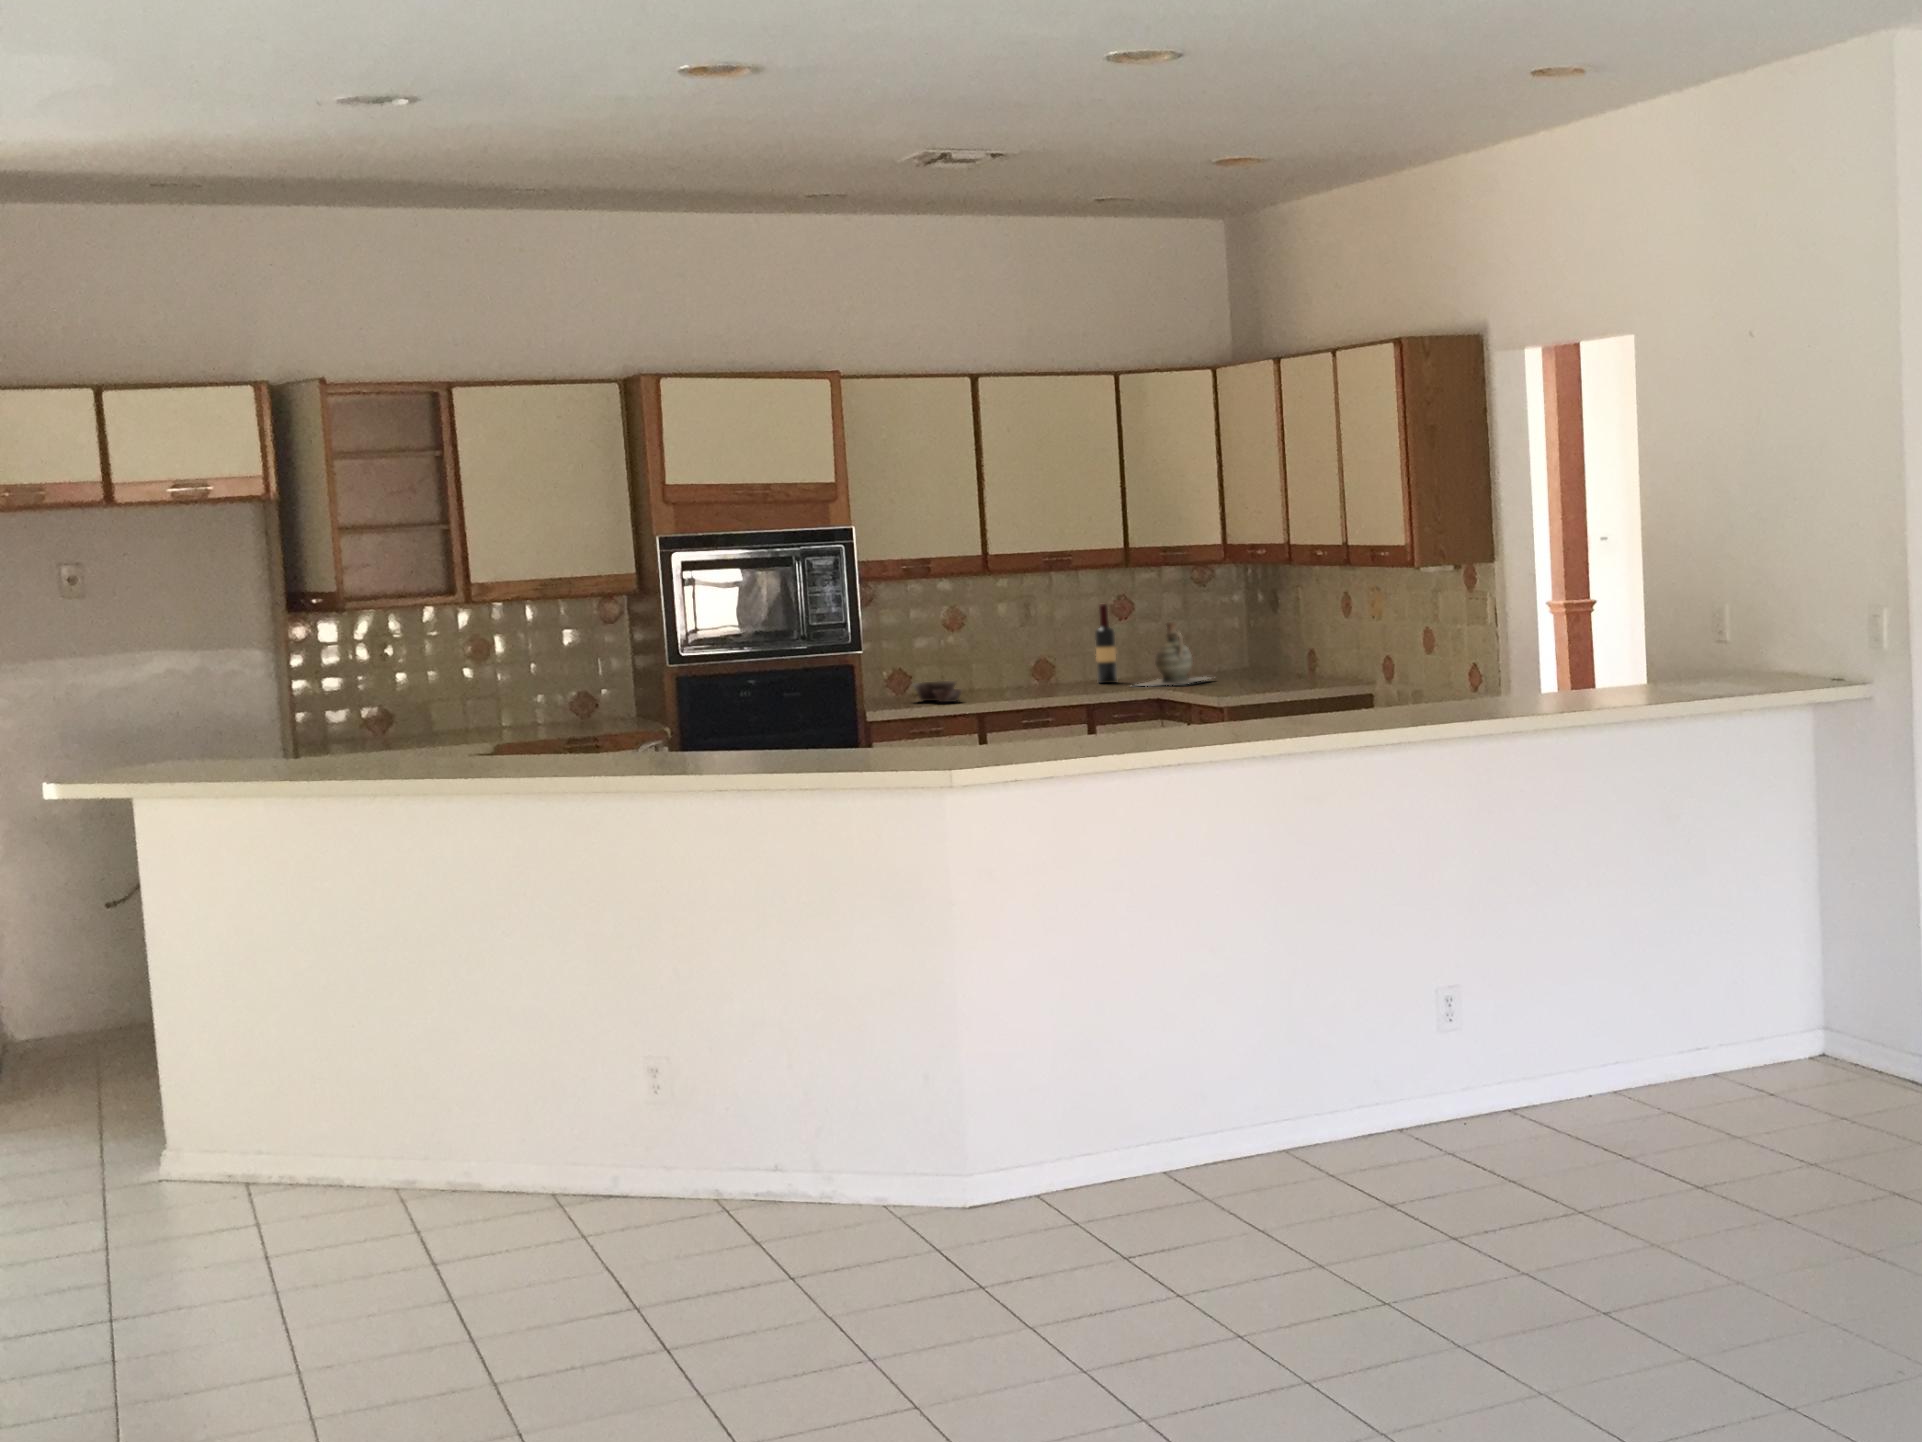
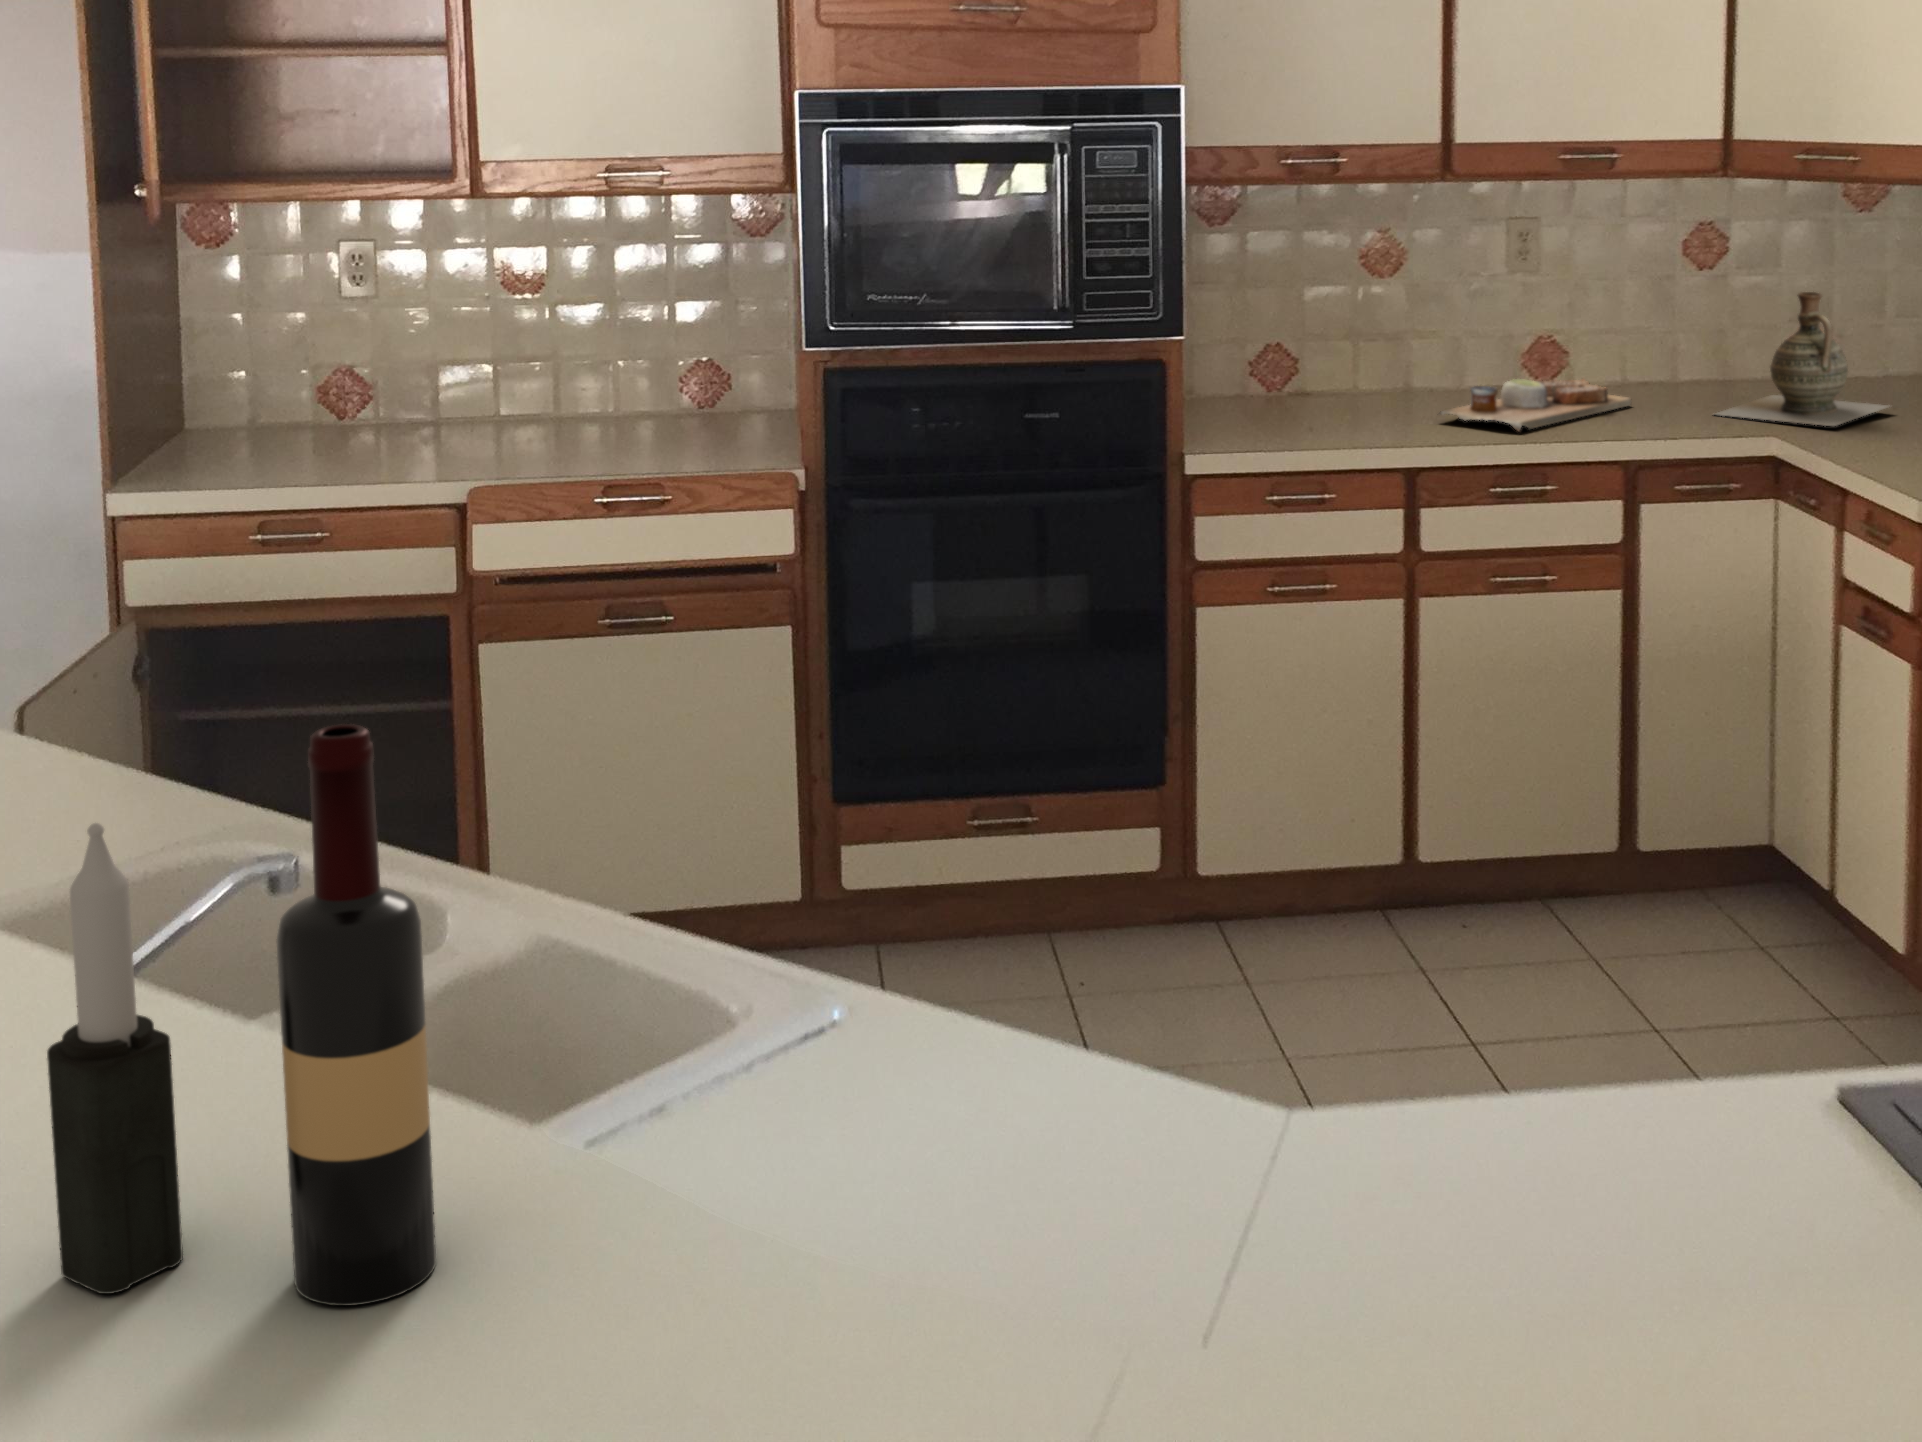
wine bottle: present [1095,604,1117,683] -> present [277,724,436,1306]
candle: none [721,652,751,758] -> present [47,823,183,1294]
cutting board: none [989,677,1087,696] -> present [1440,379,1631,431]
bowl: present [913,681,961,702] -> none [1288,383,1383,438]

